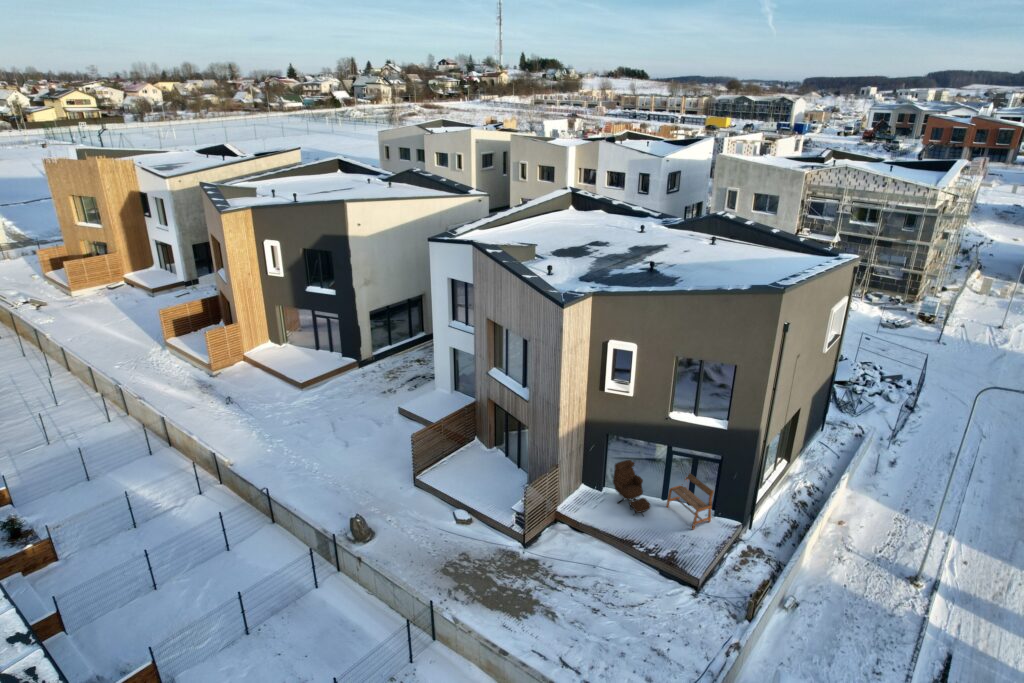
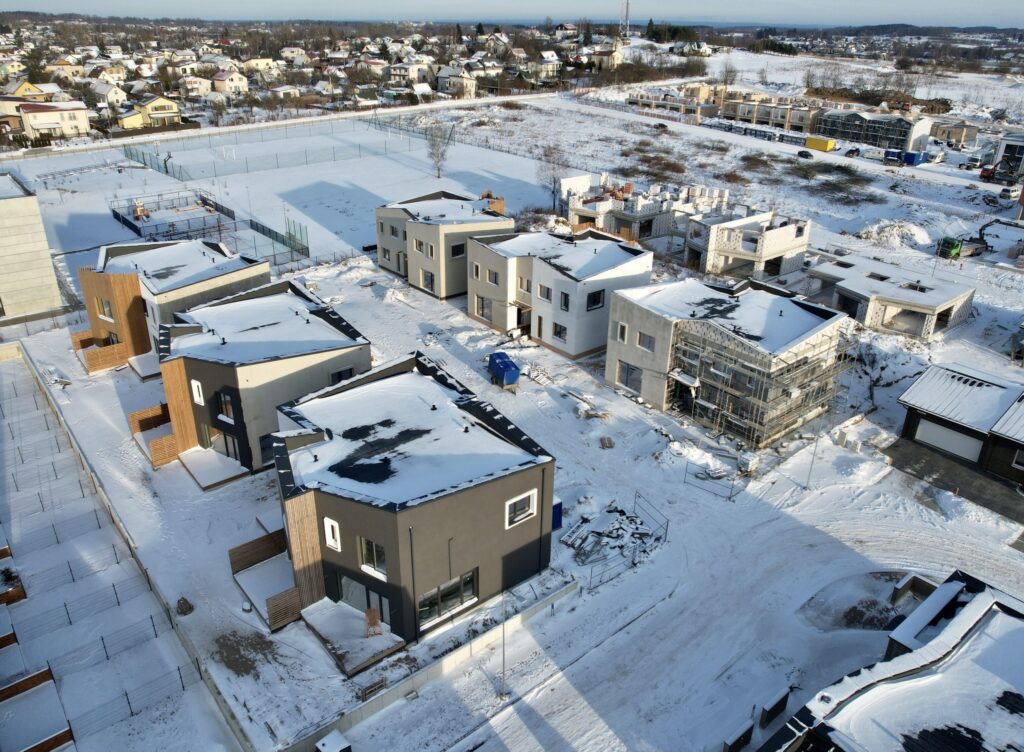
lounge chair: present [613,460,650,514] -> none [334,587,355,625]

